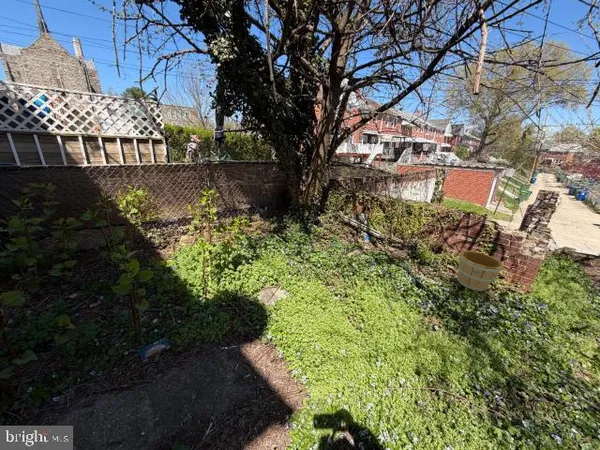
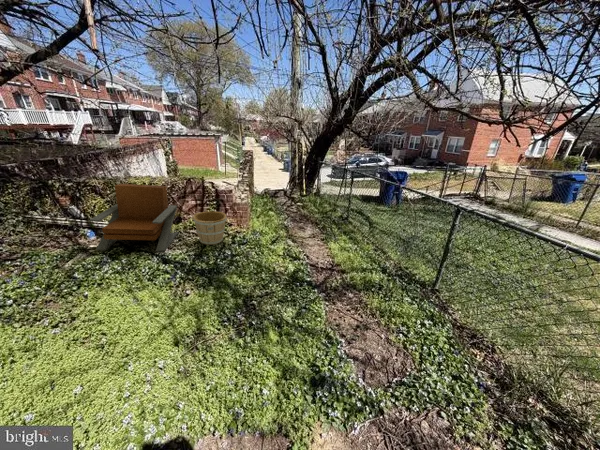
lounge chair: none [368,205,445,275] -> present [90,184,178,252]

